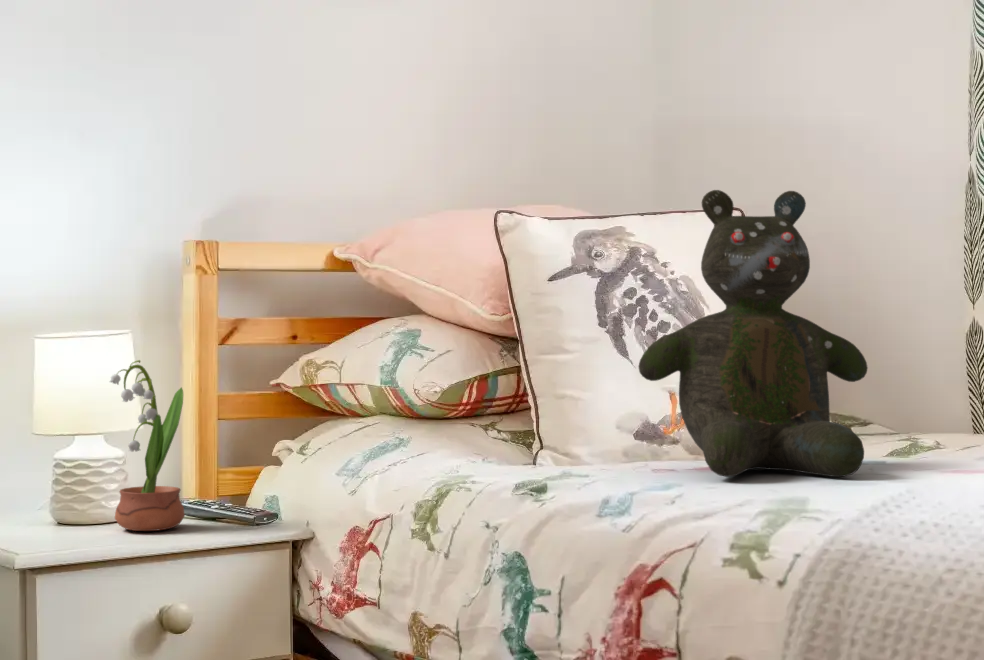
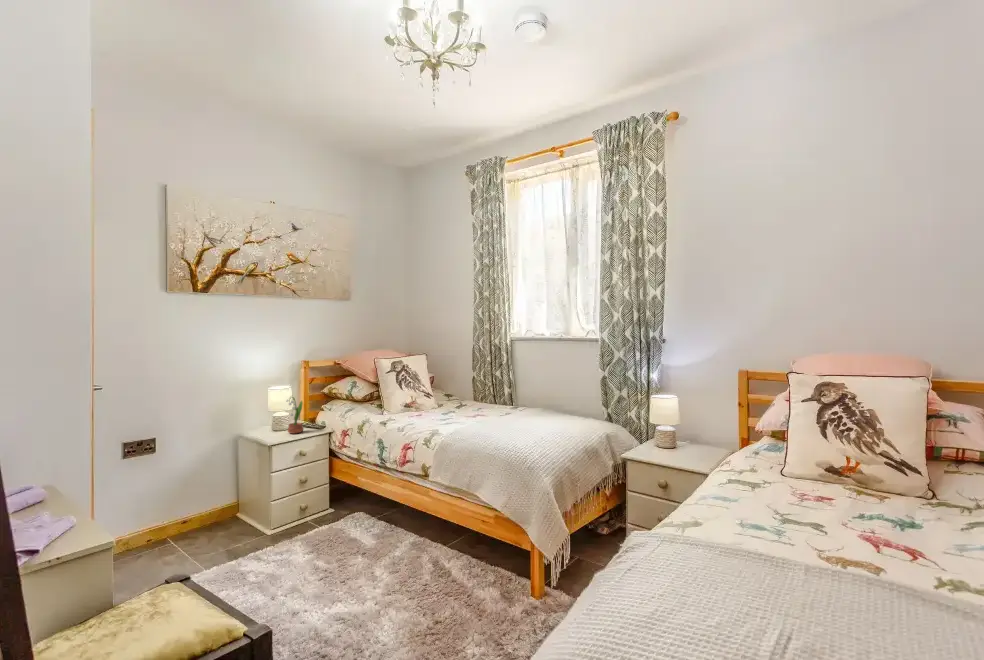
teddy bear: present [639,190,868,477] -> none [402,361,447,419]

